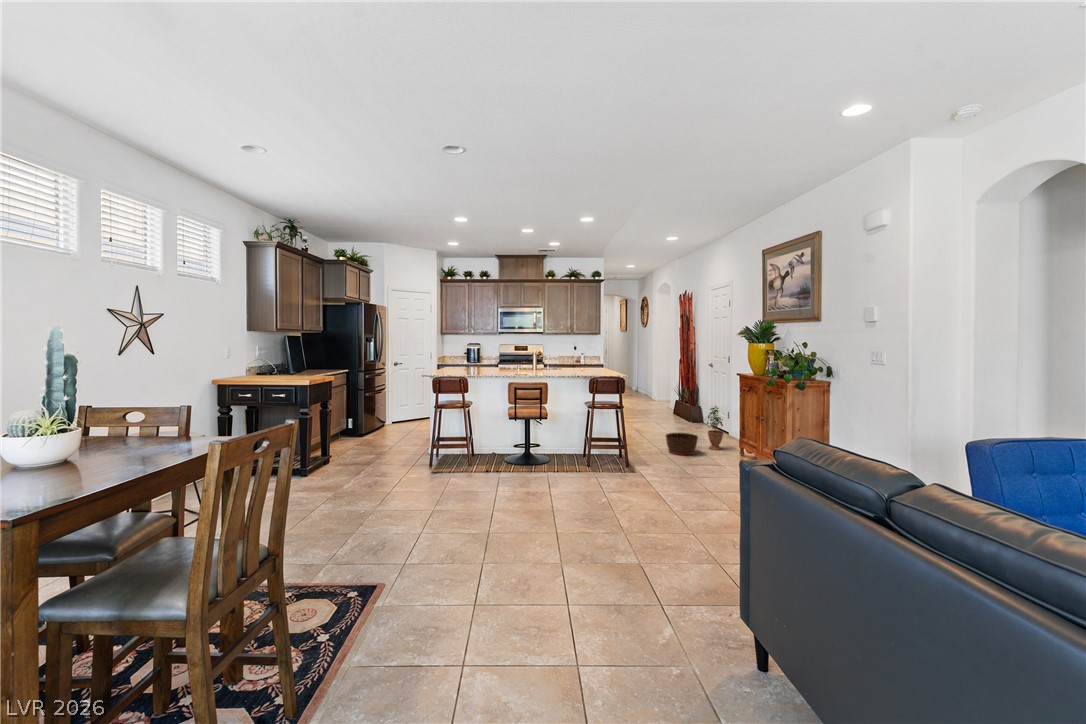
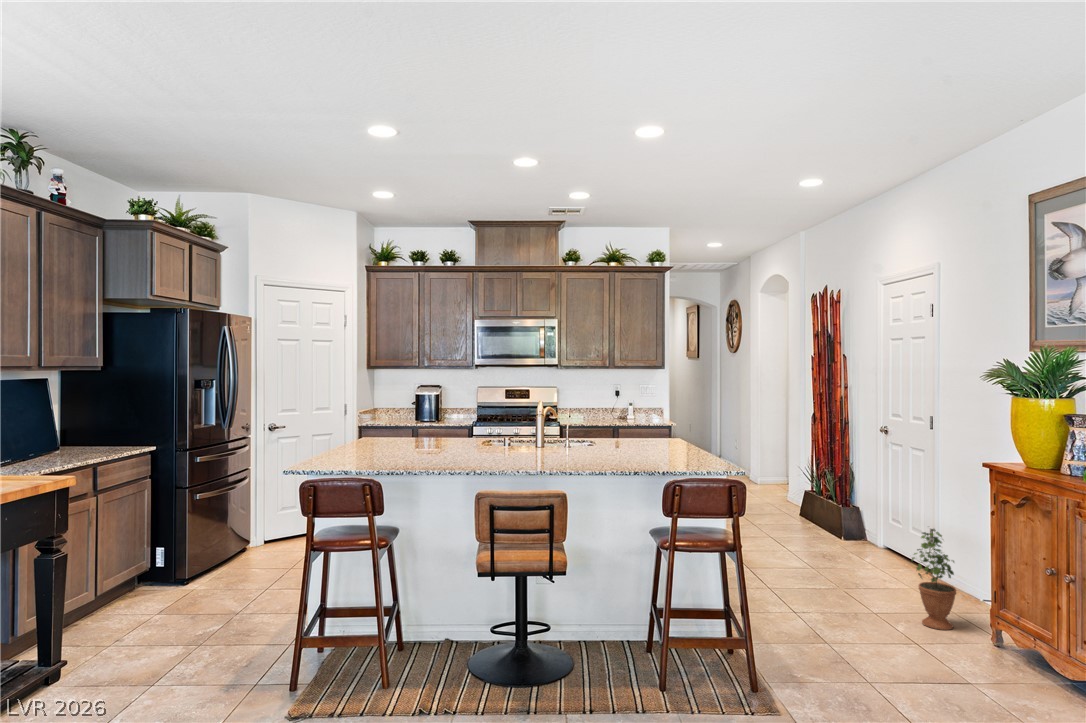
basket: present [666,433,698,455] -> none [829,589,907,649]

